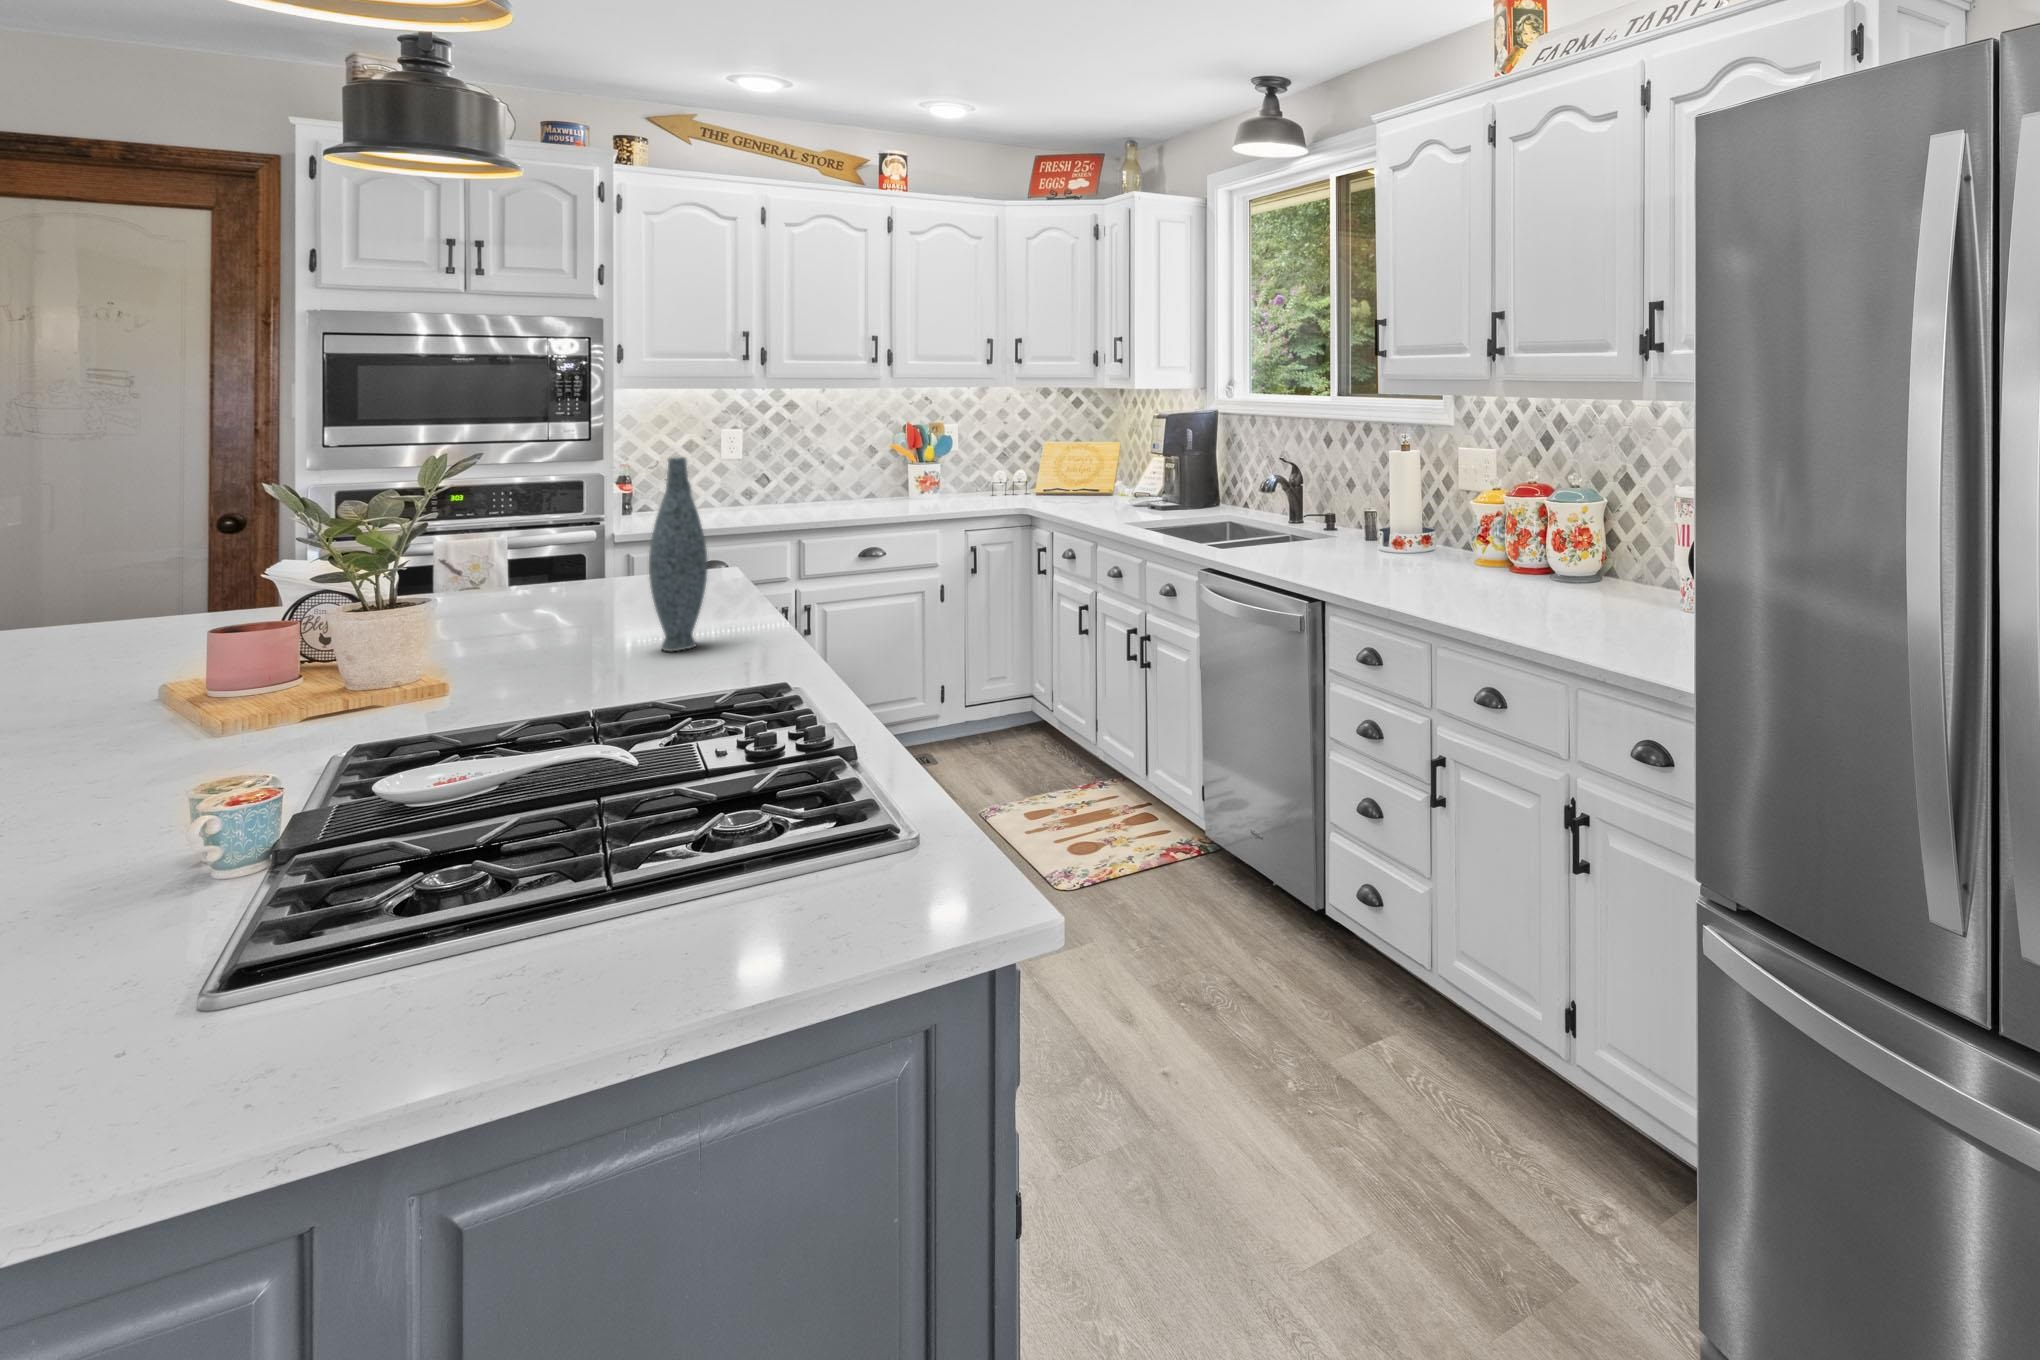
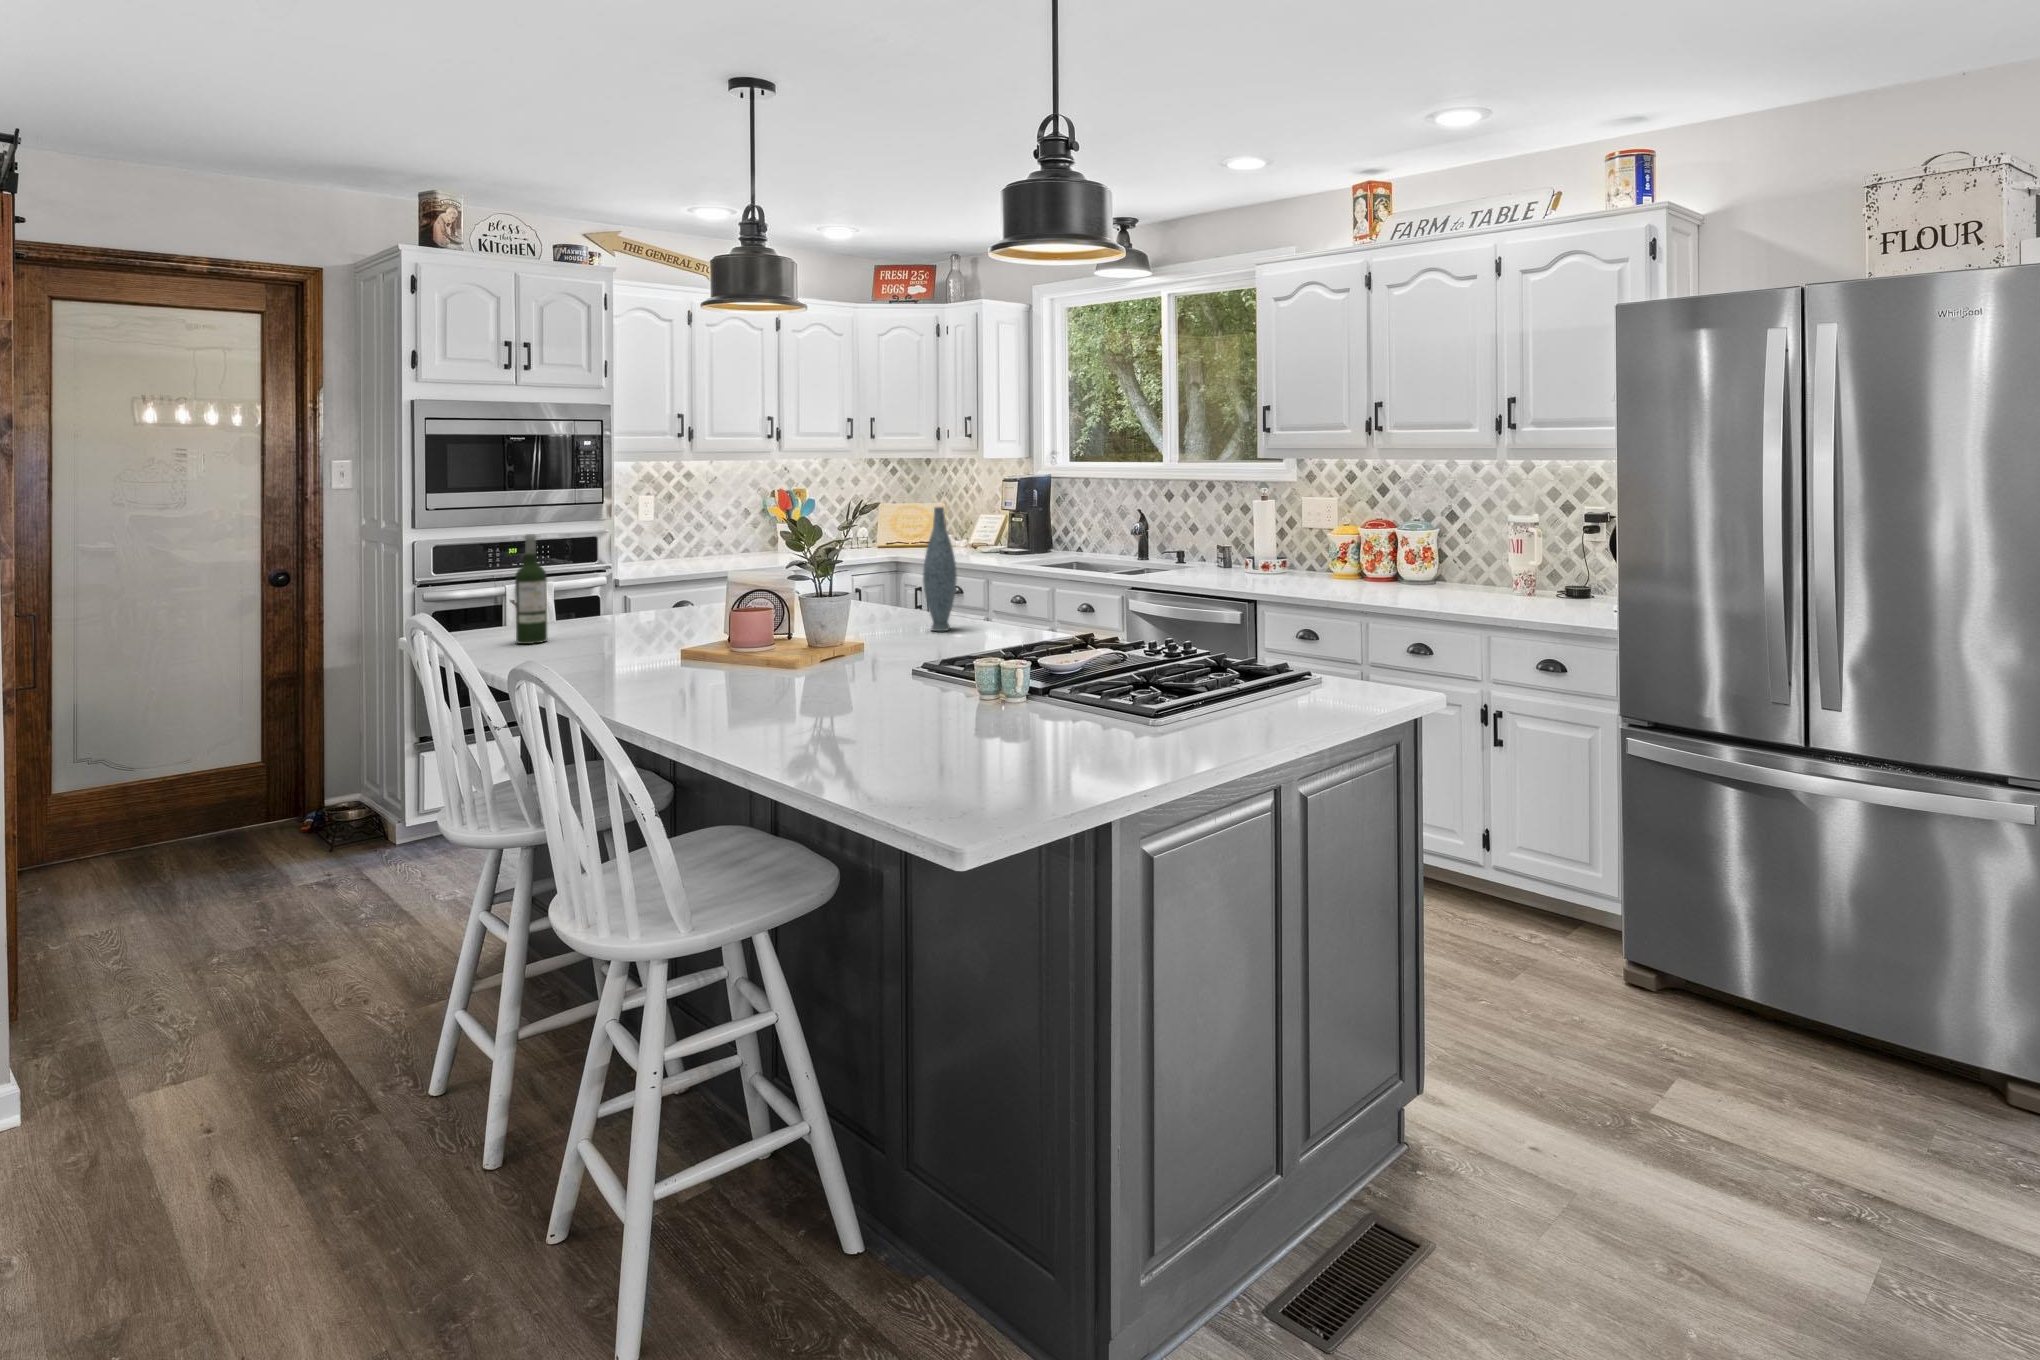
wine bottle: none [82,486,144,648] -> present [515,534,547,644]

